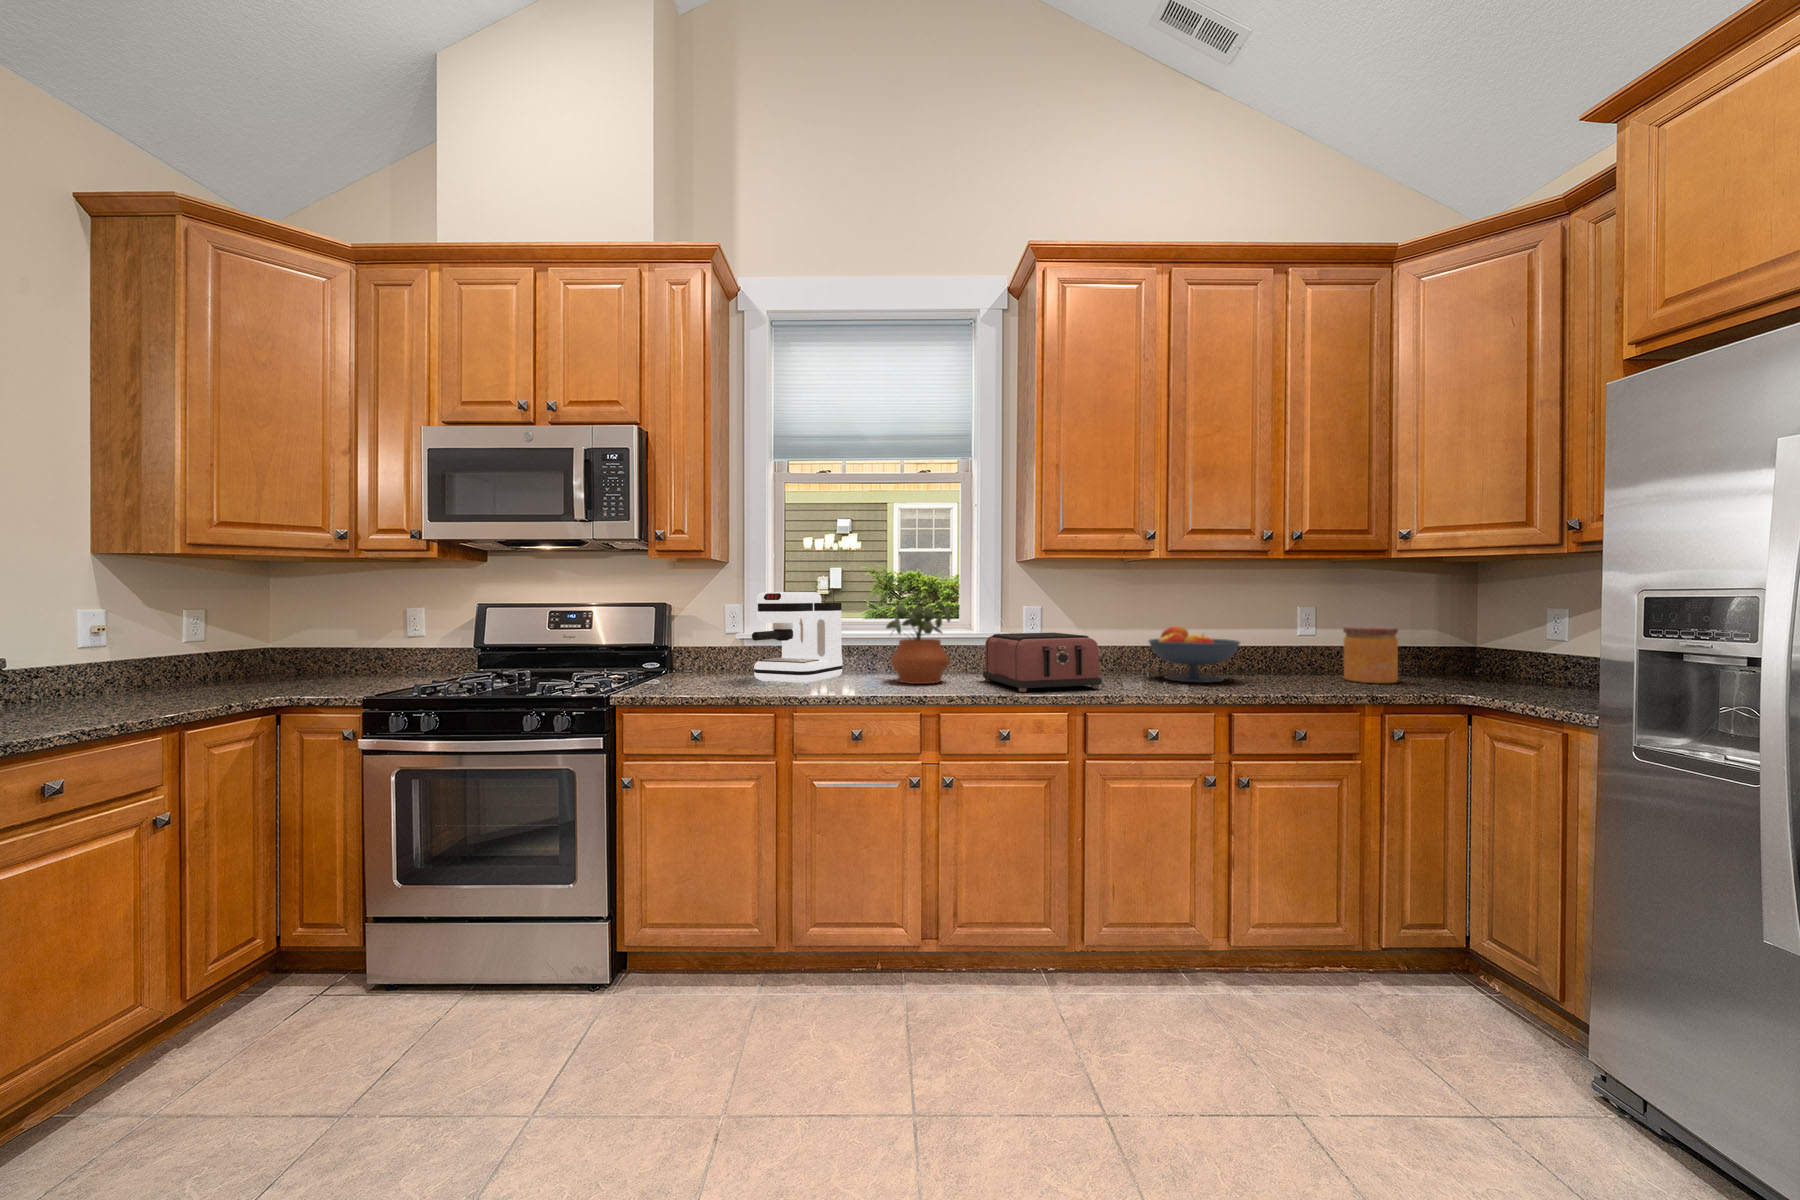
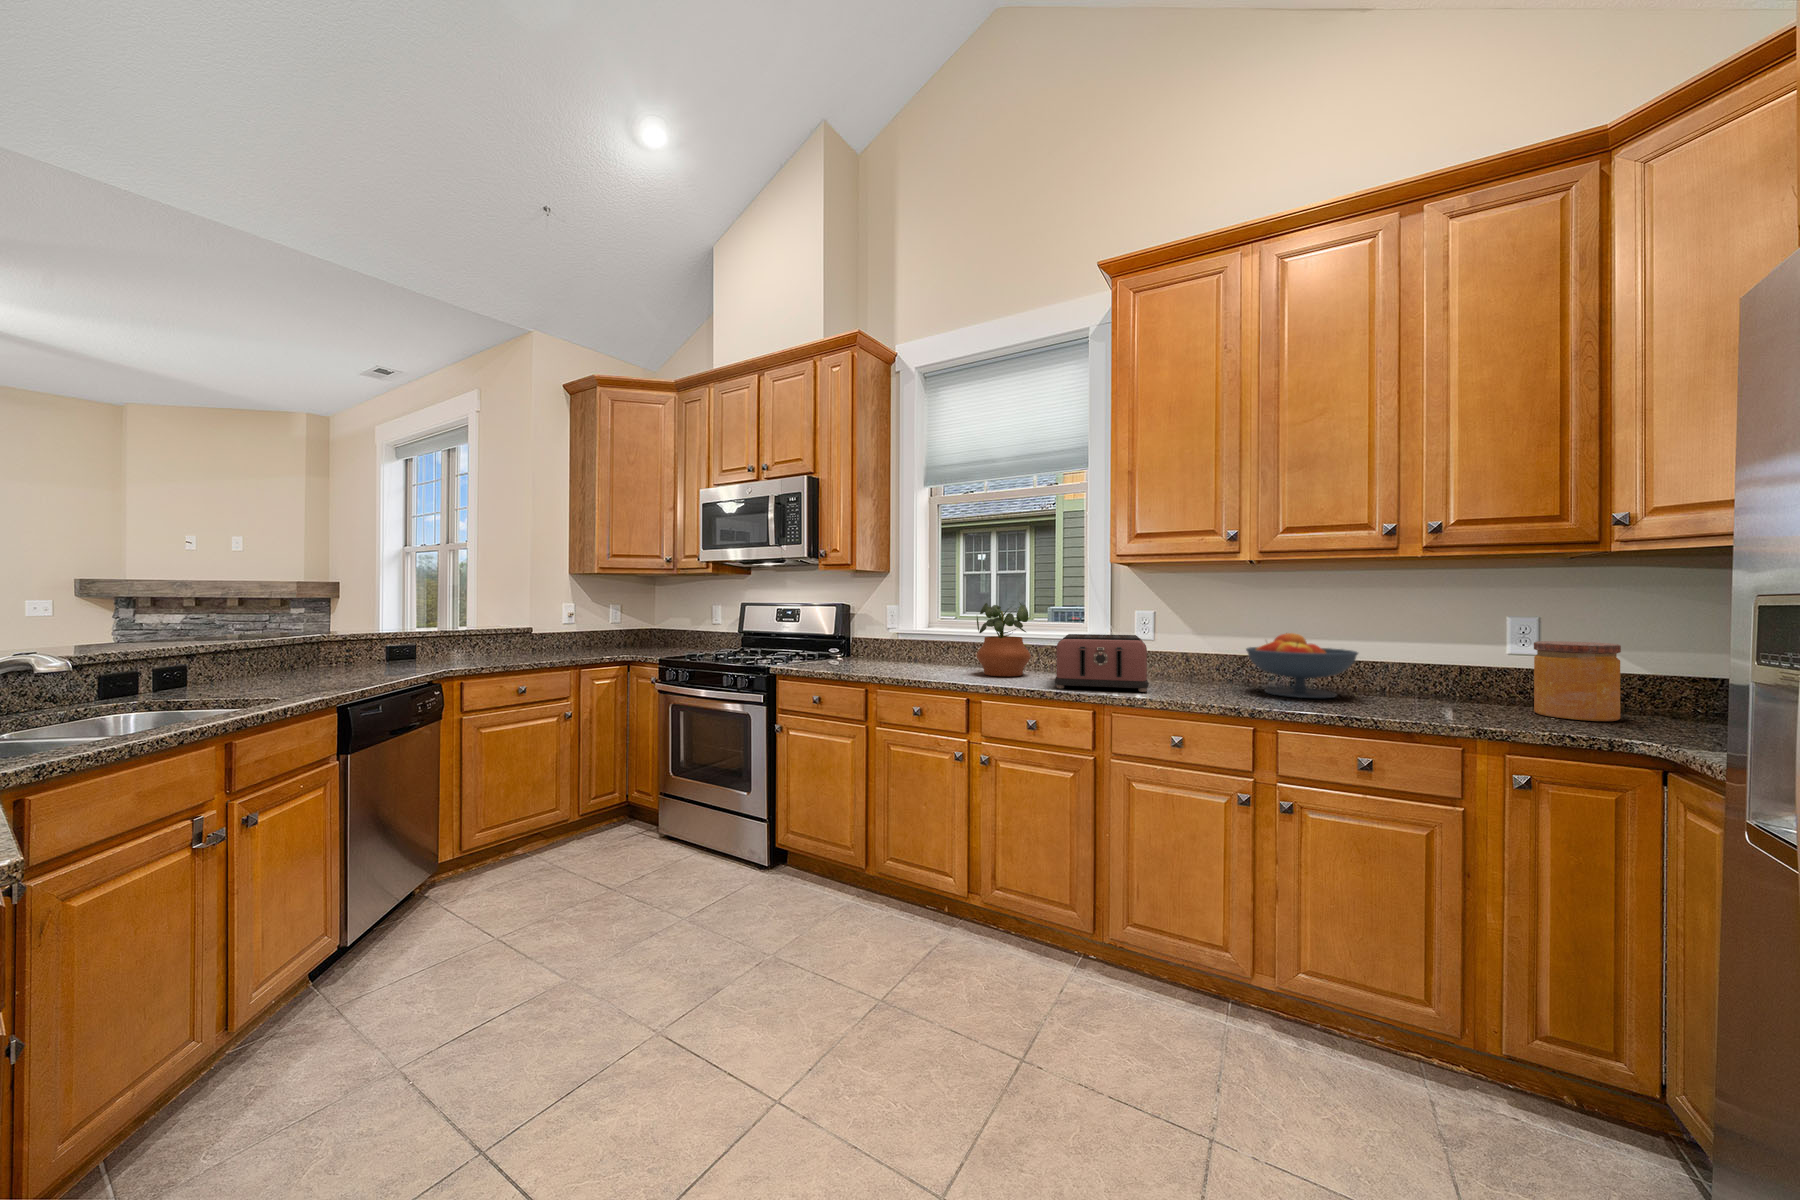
coffee maker: present [752,592,842,684] -> none [867,594,950,670]

